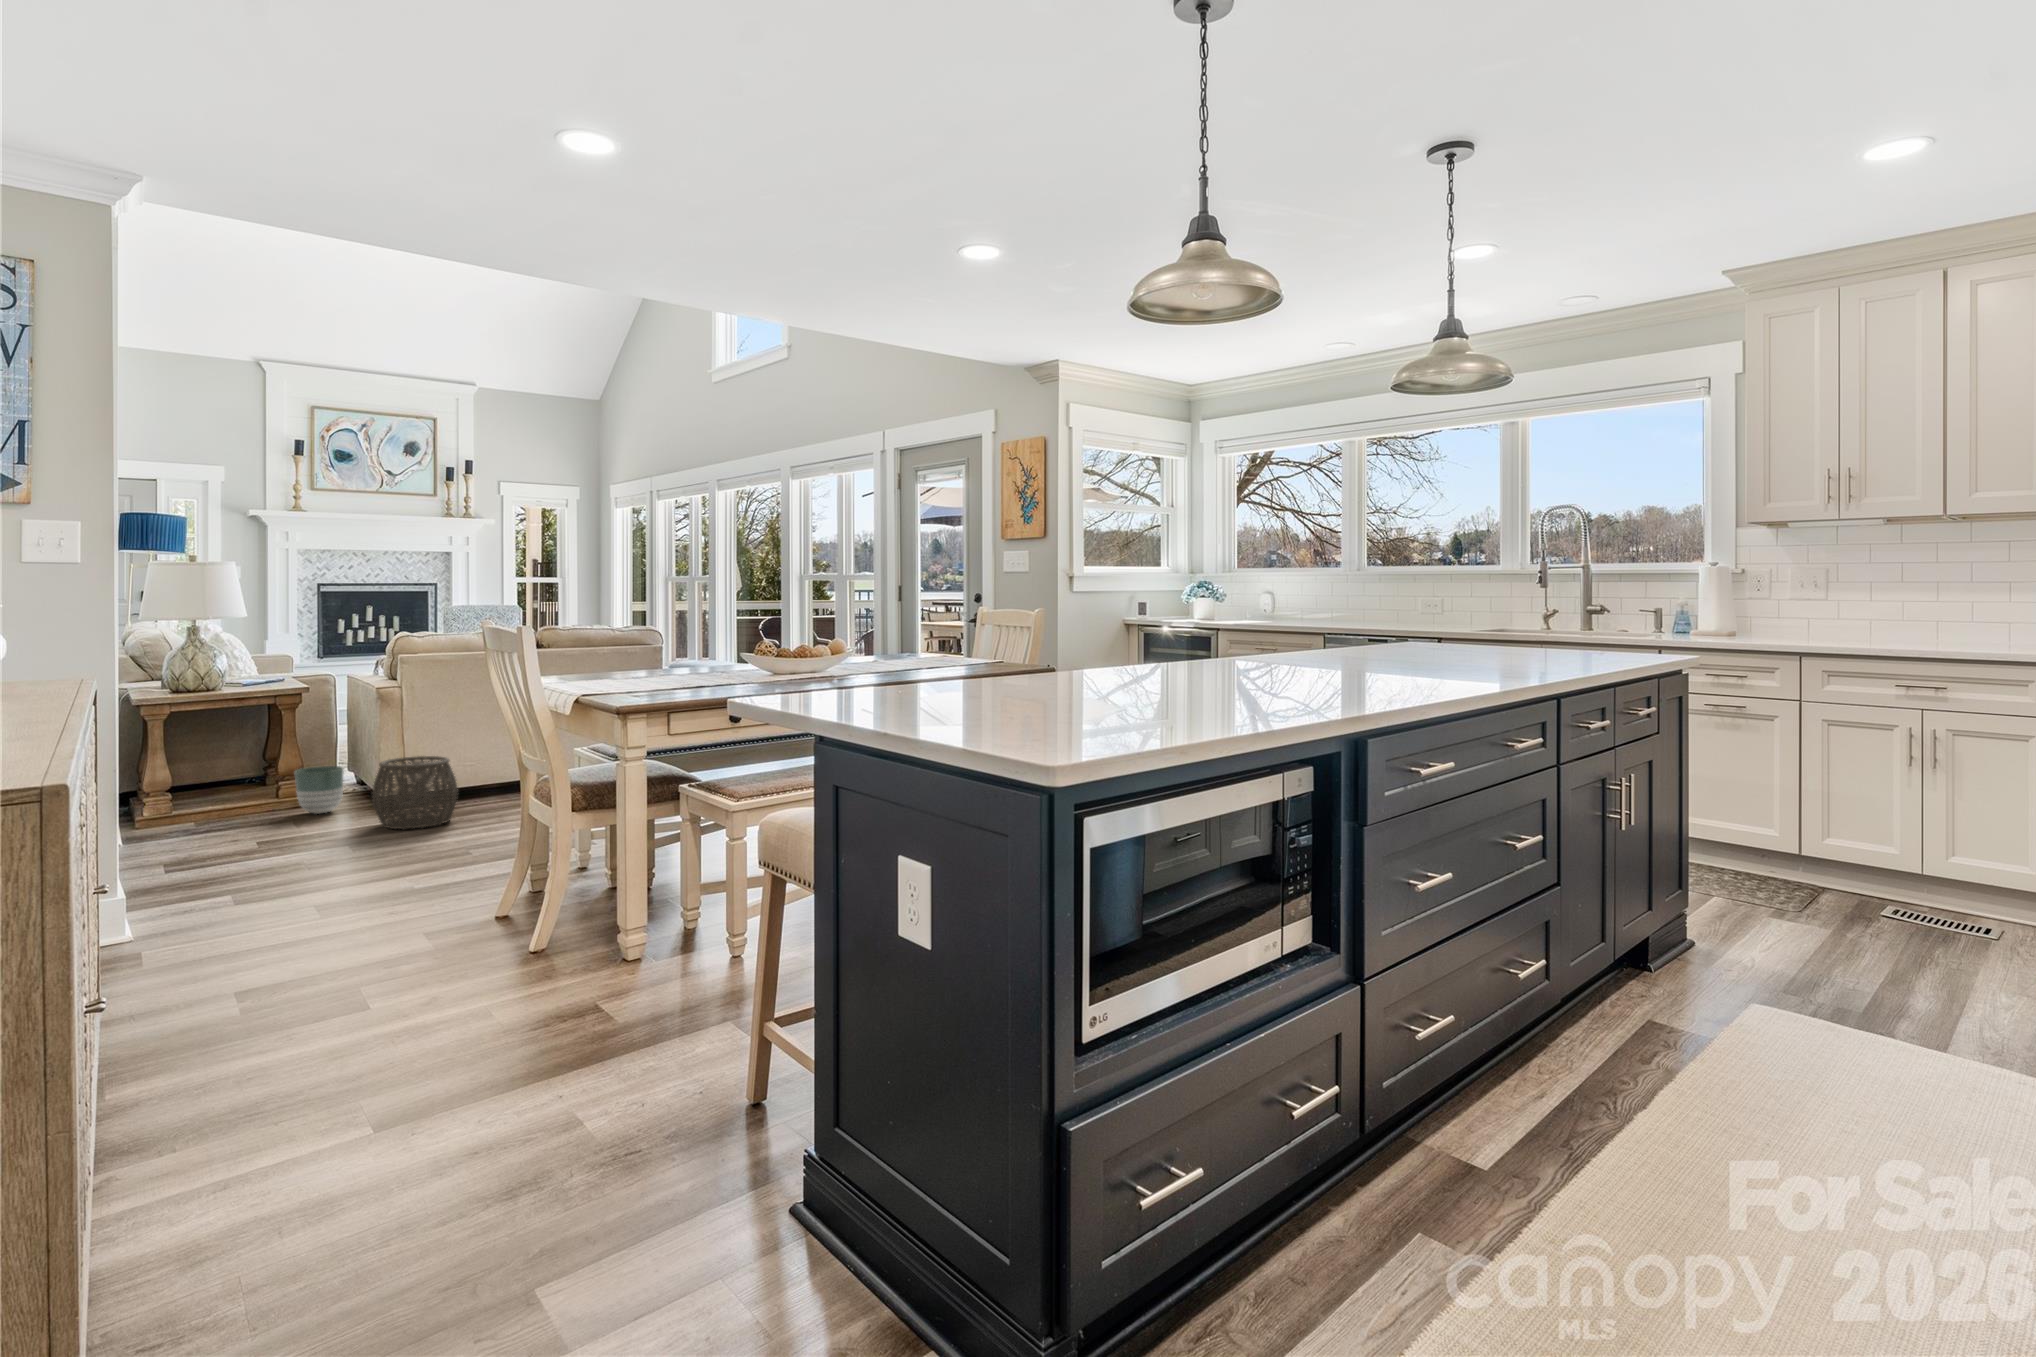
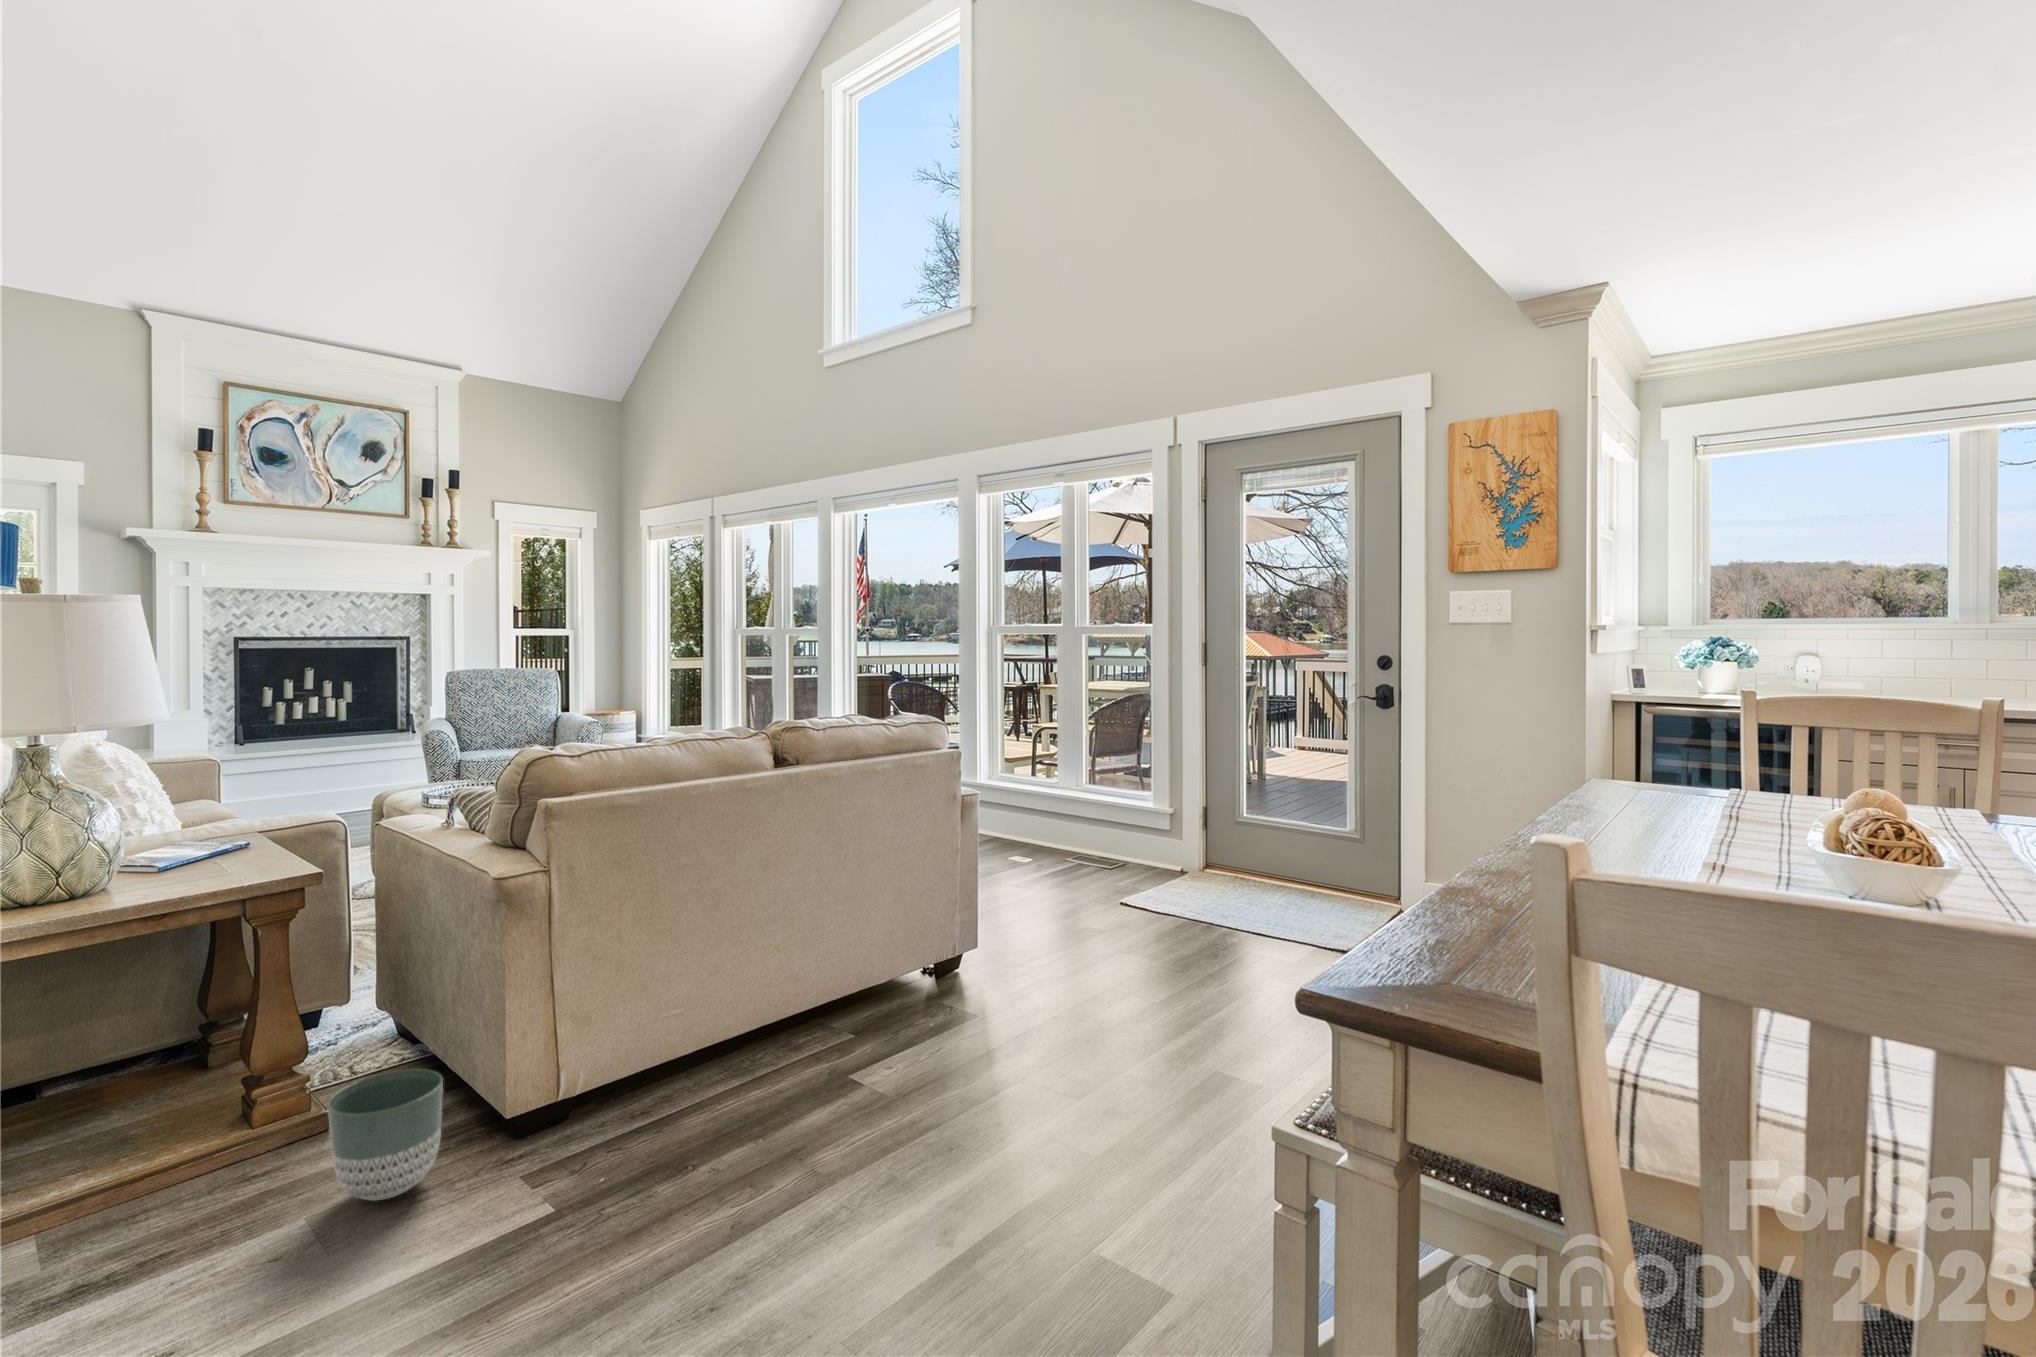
woven basket: present [372,756,458,830] -> none [563,1049,755,1274]

